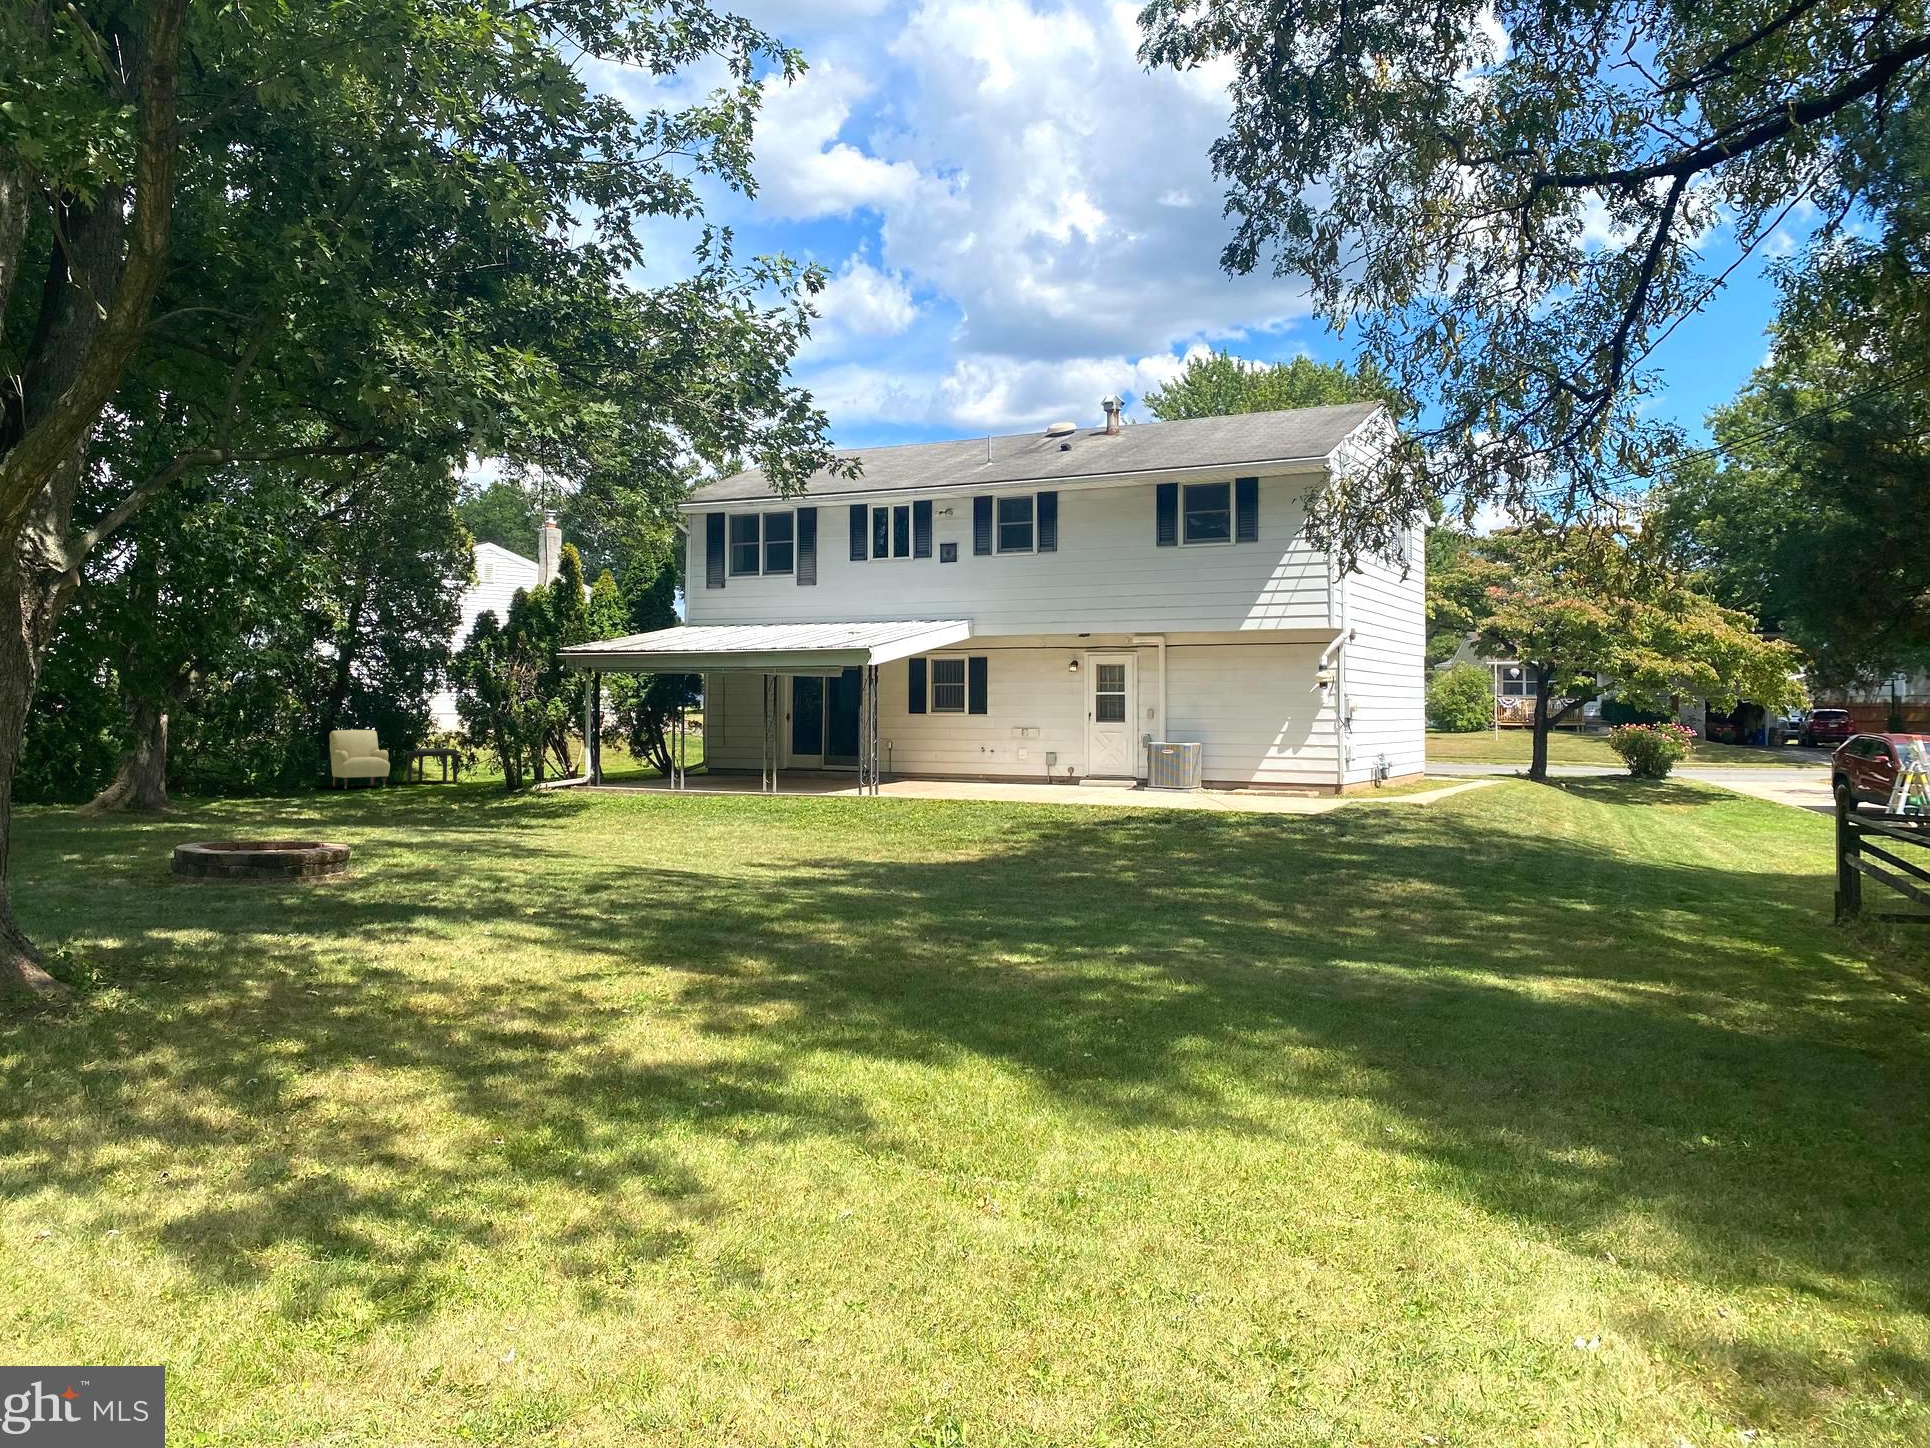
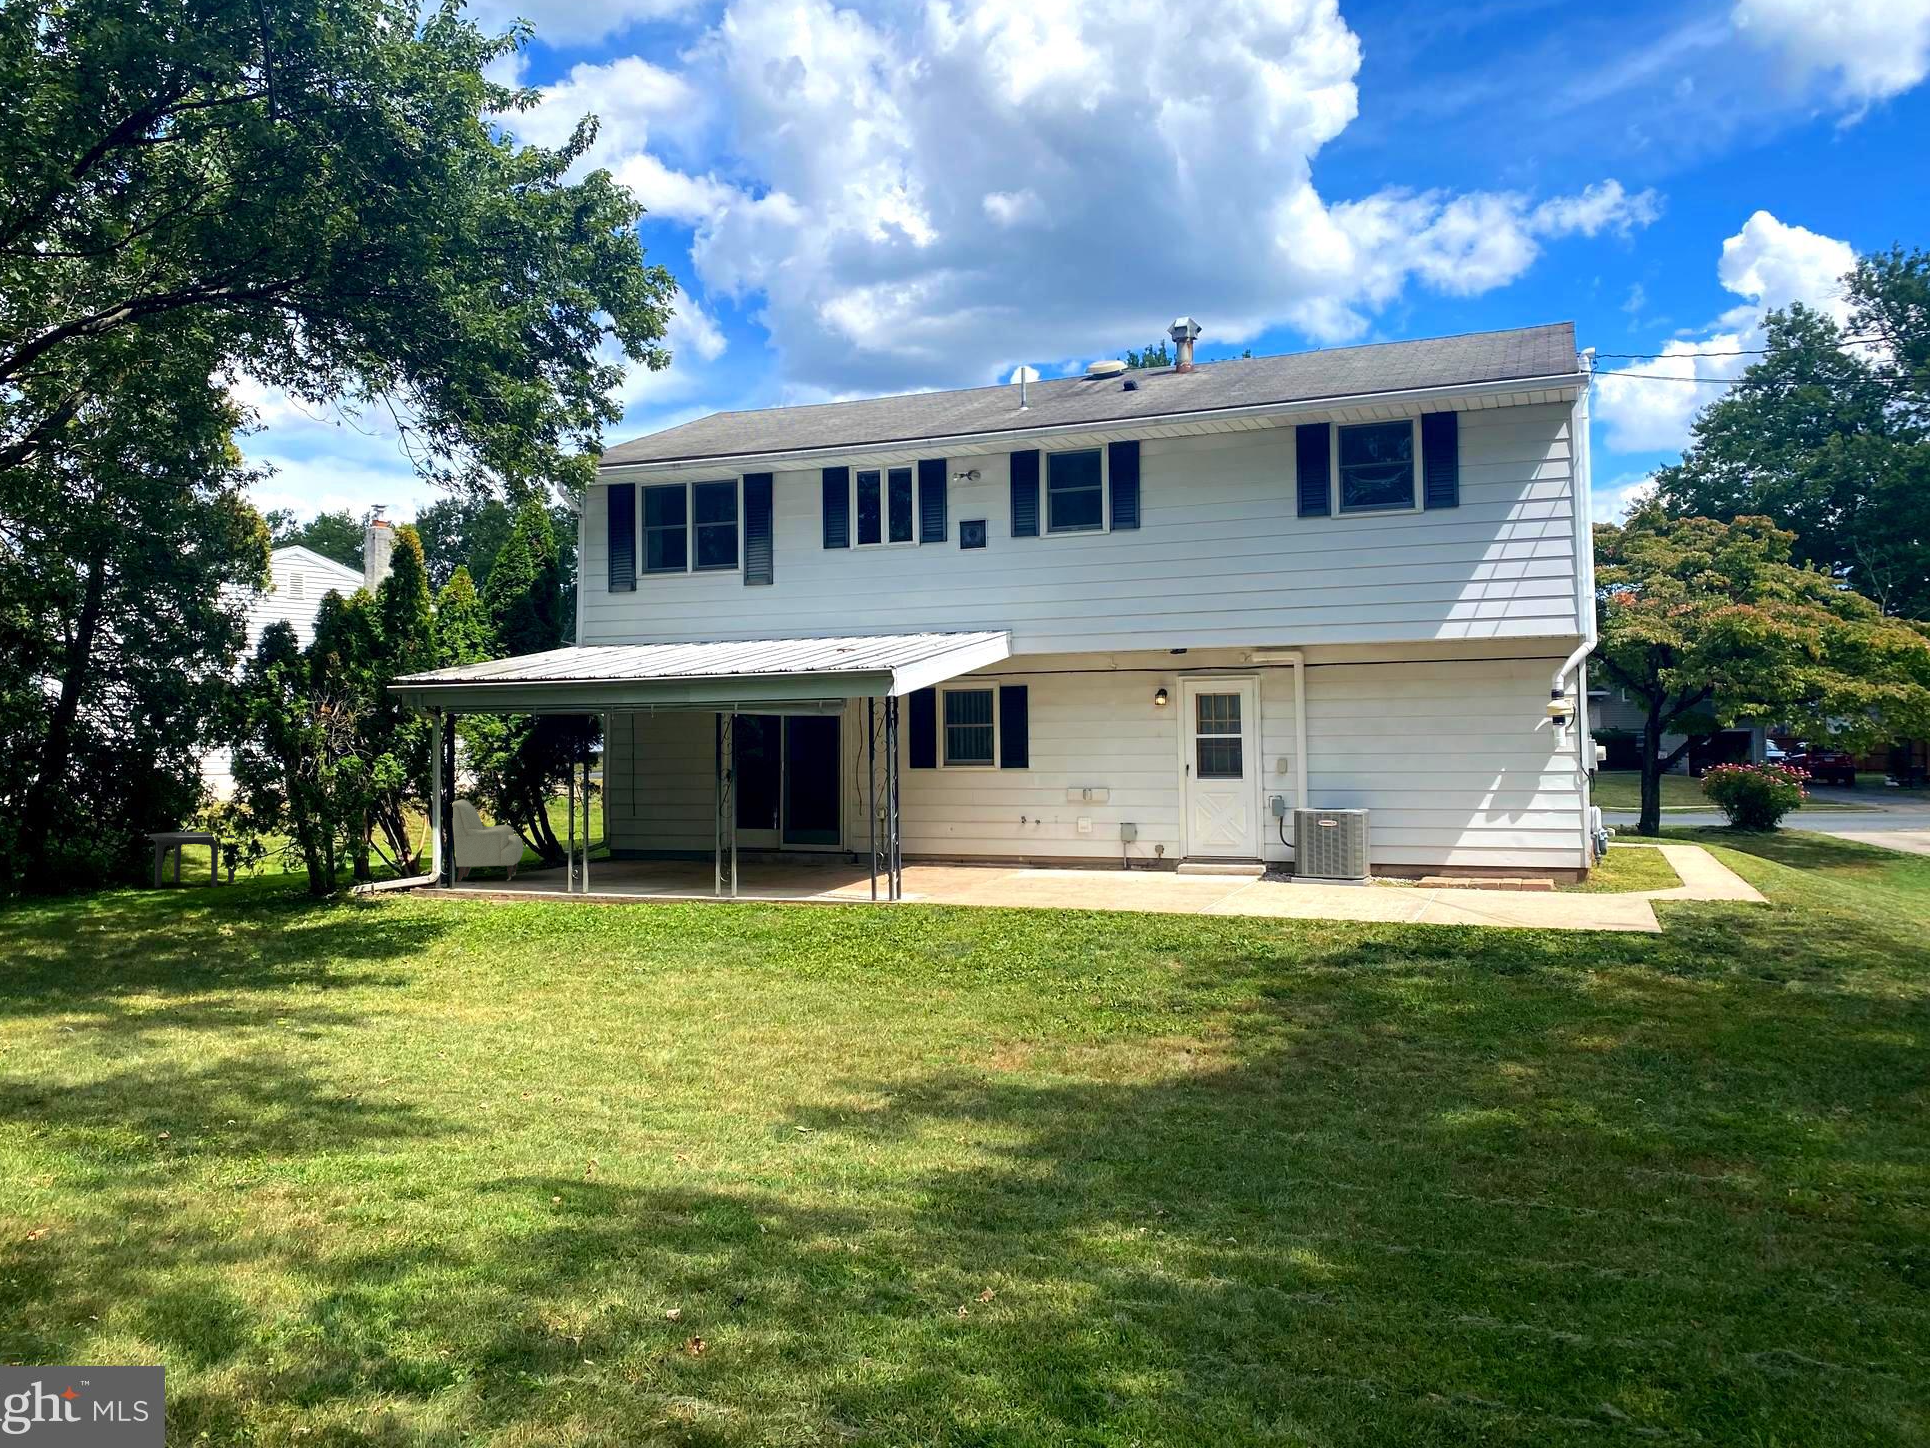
chair: present [329,730,390,789] -> present [452,800,523,882]

